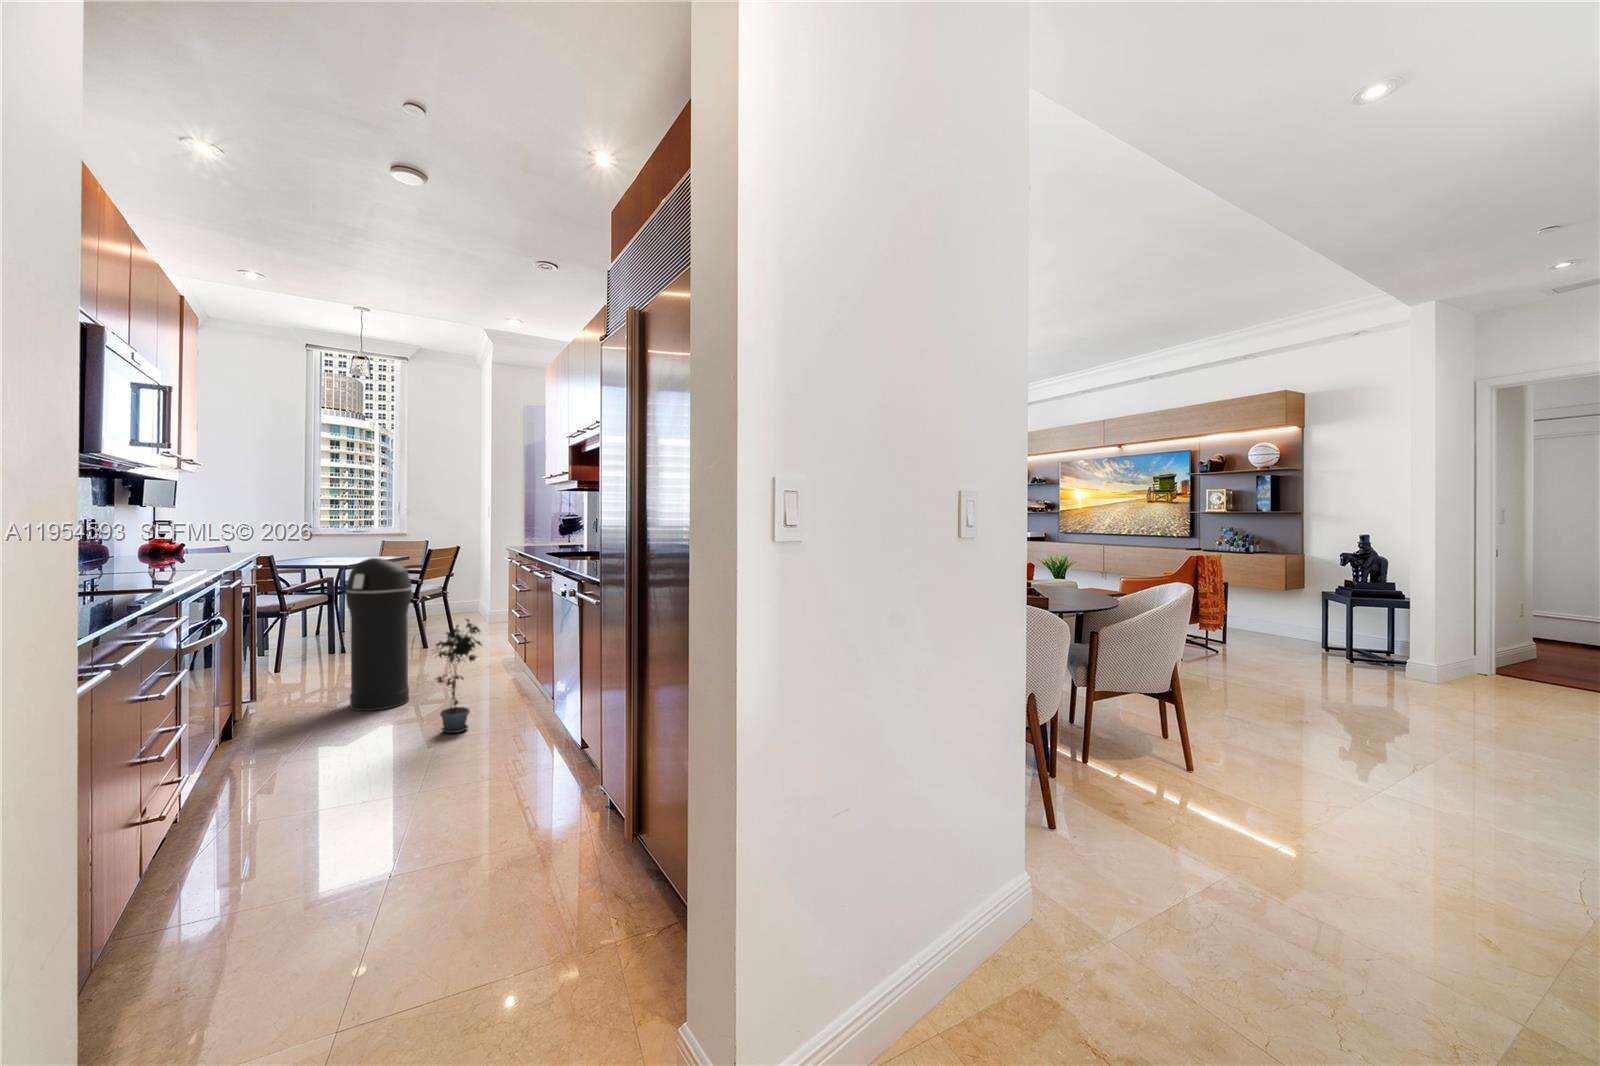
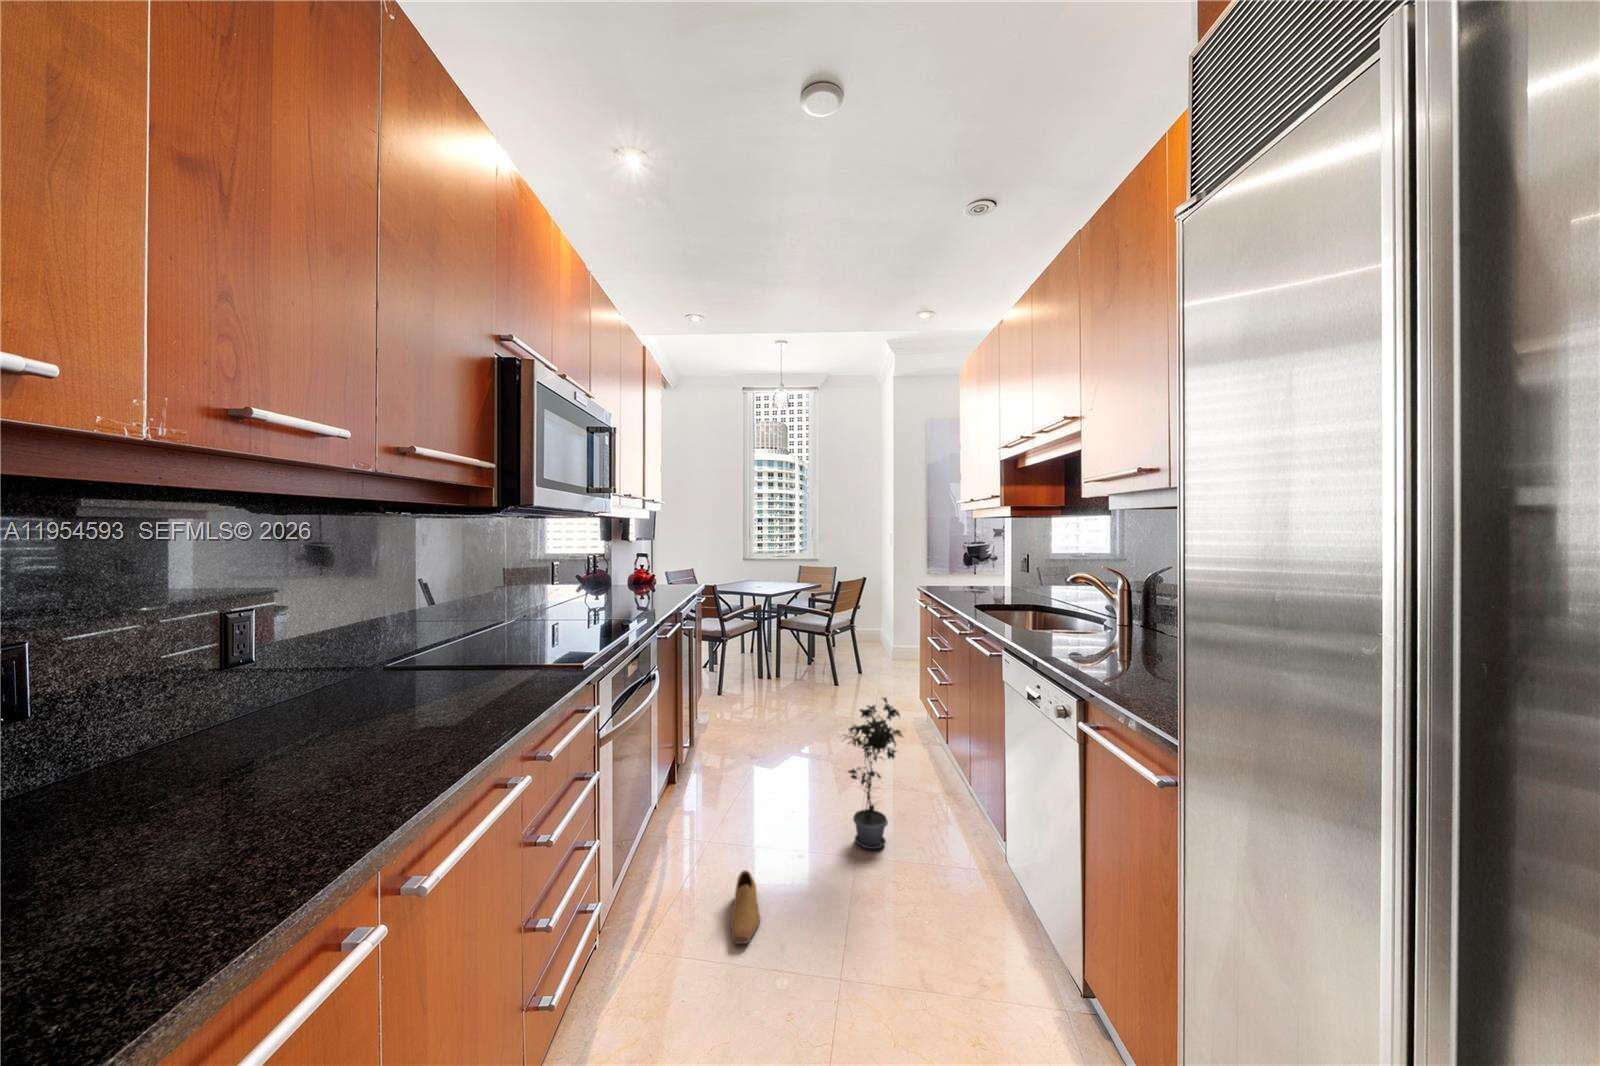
trash can: present [345,558,412,711] -> none [763,603,825,777]
shoe: none [329,753,357,792] -> present [730,871,760,944]

